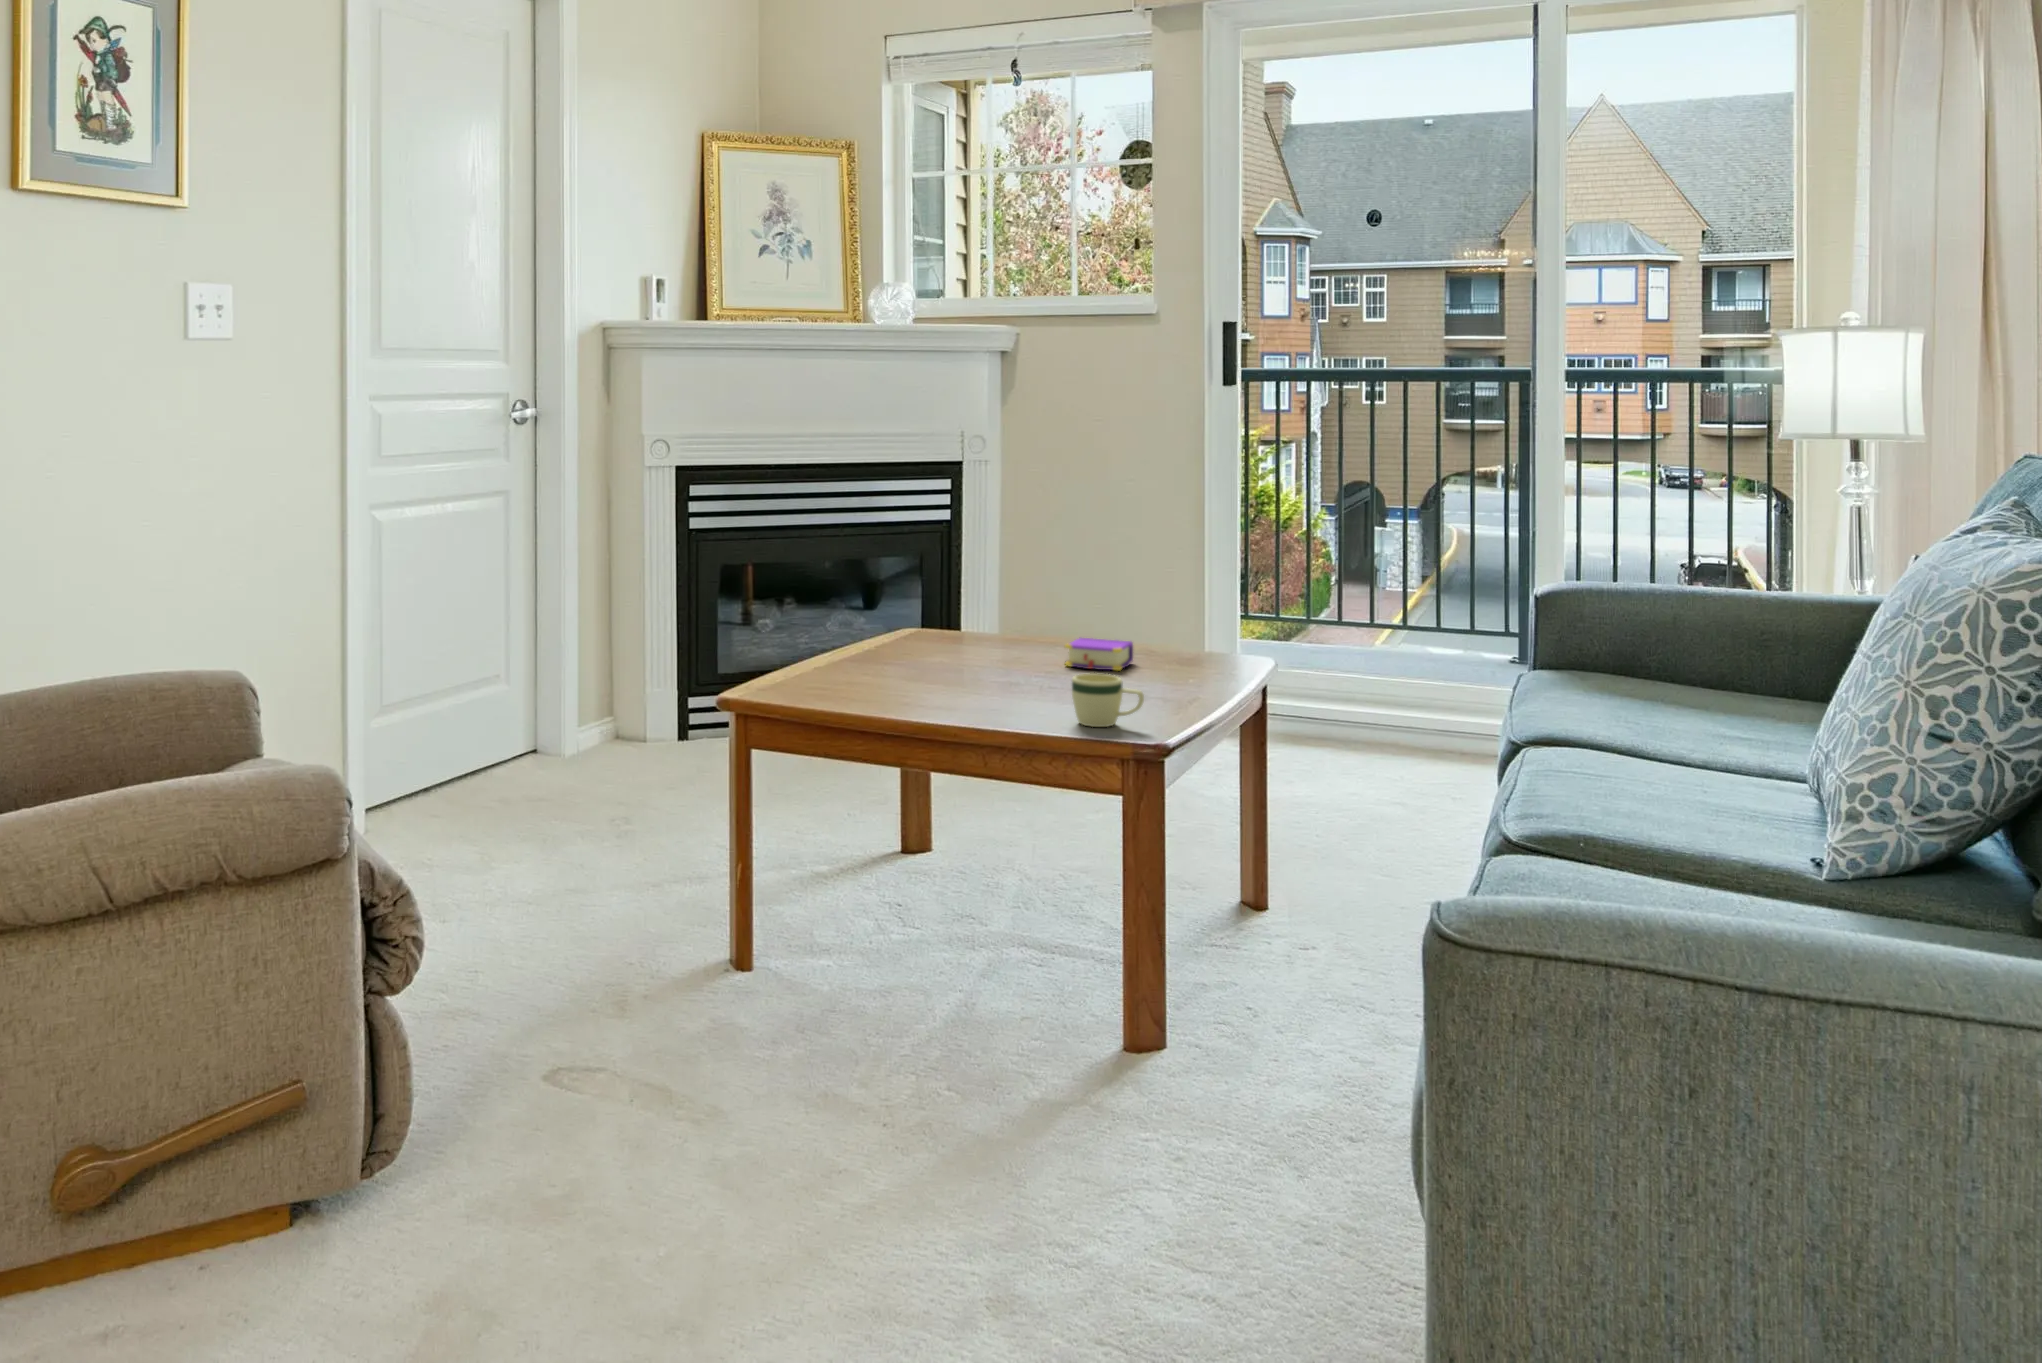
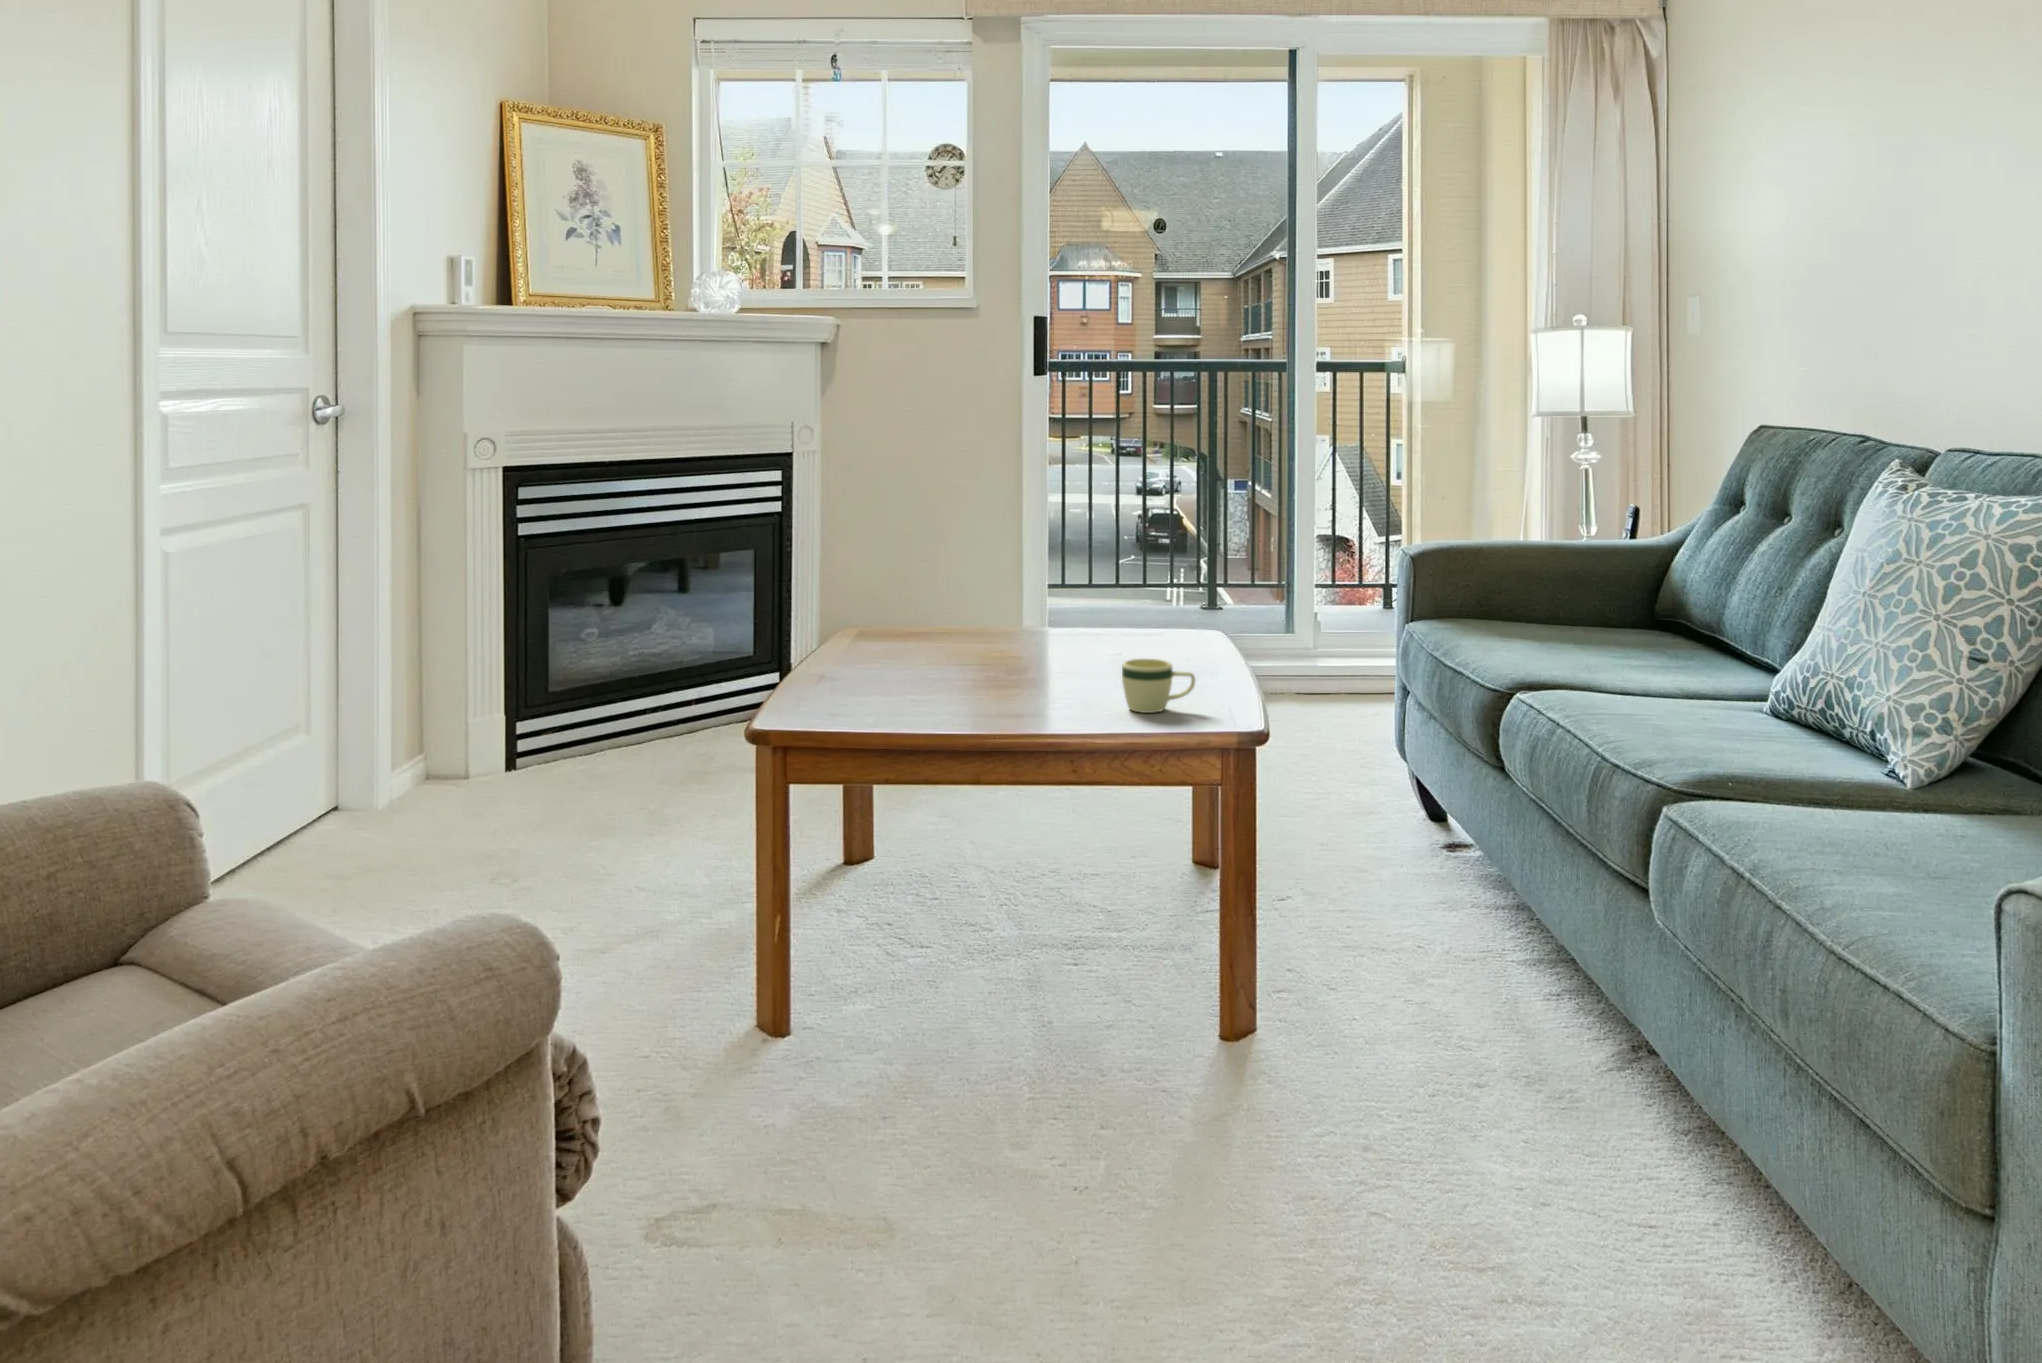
book: present [1065,638,1133,670] -> none [1002,623,1128,660]

